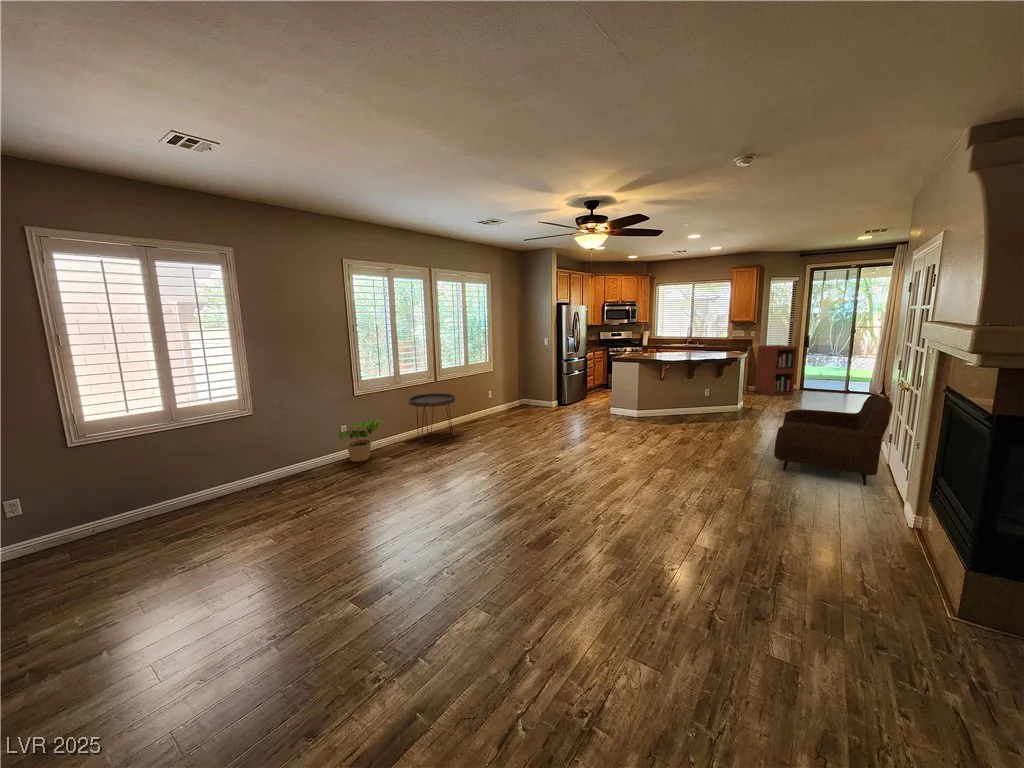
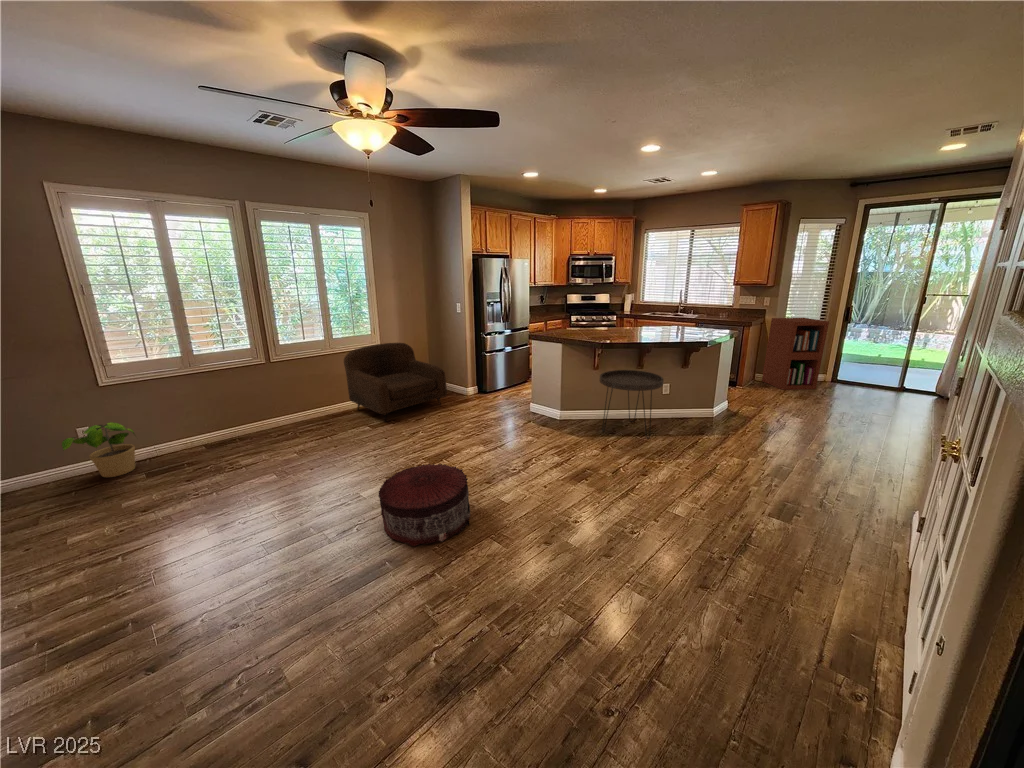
side table: present [408,393,455,444] -> present [599,370,664,438]
armchair: present [774,395,893,485] -> present [344,343,447,422]
pouf: none [584,433,643,475] -> present [378,464,470,546]

